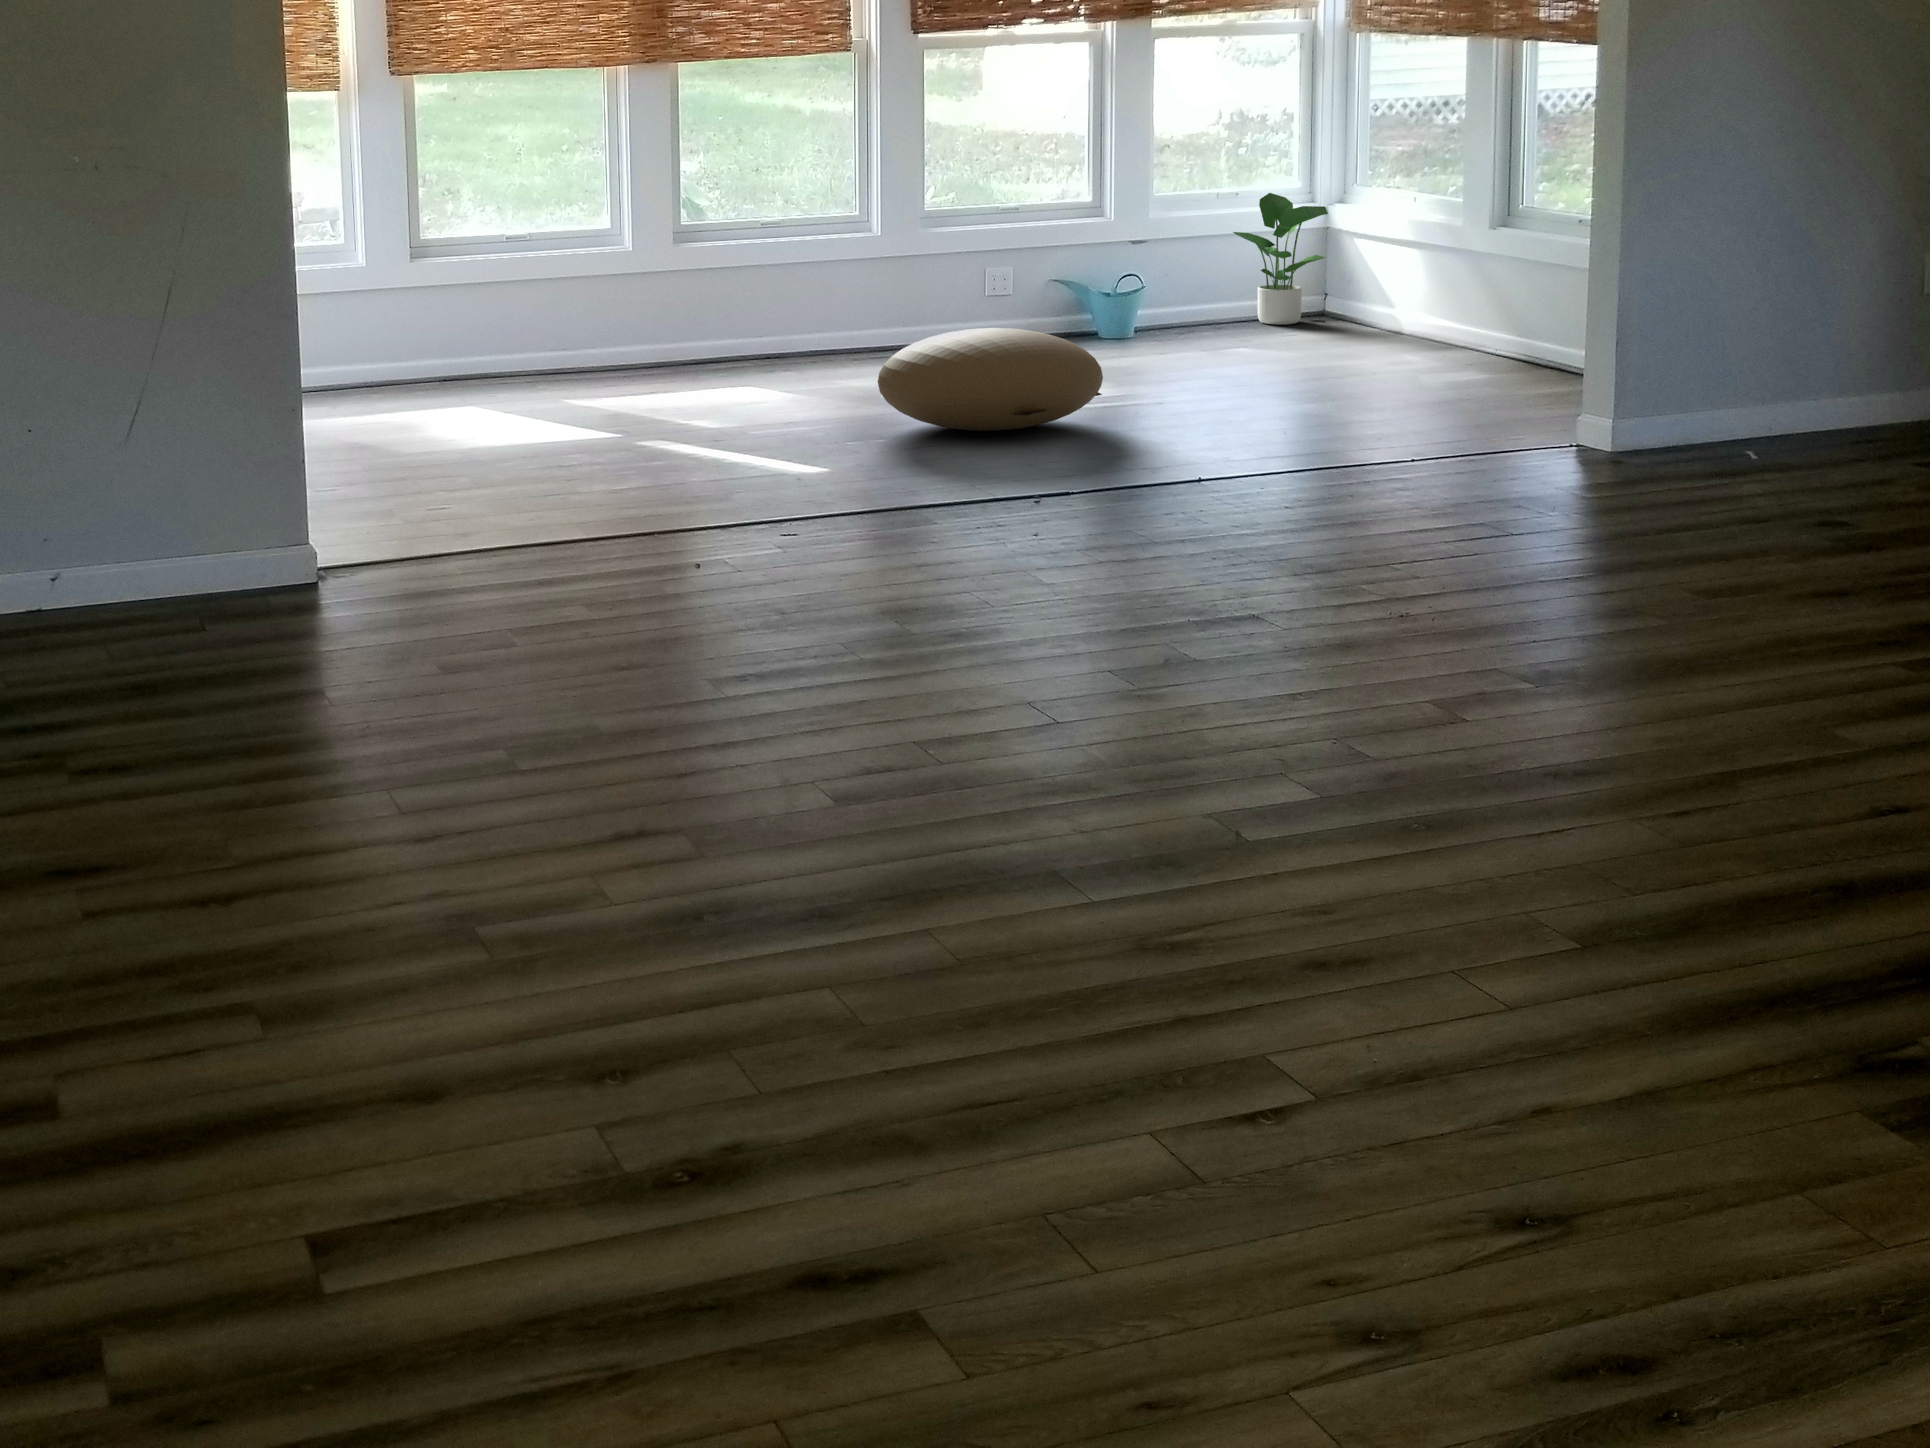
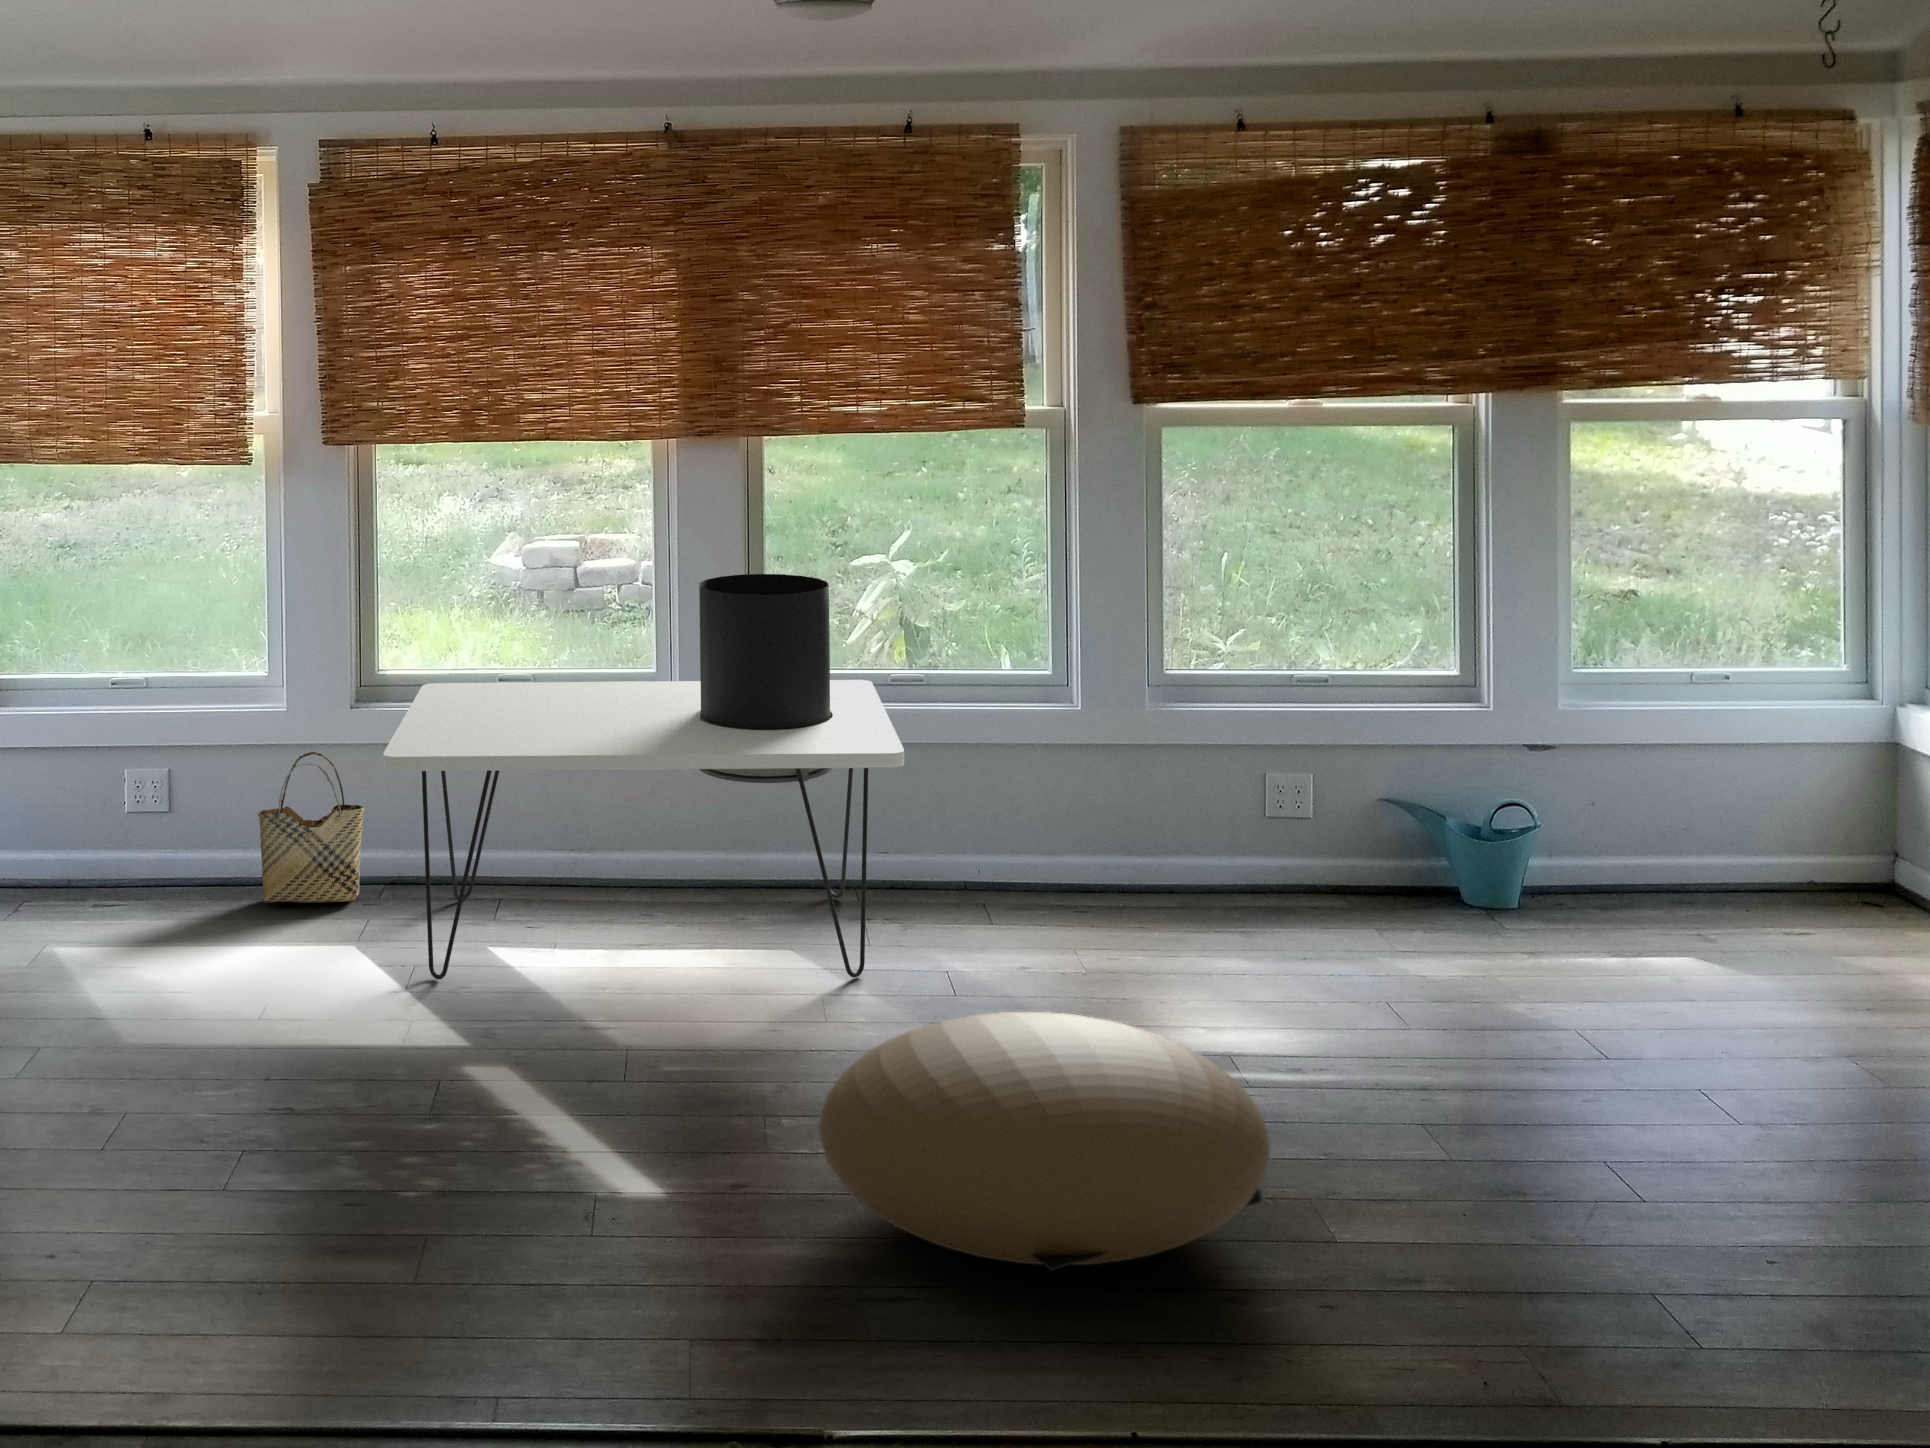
side table: none [475,142,832,397] -> present [383,574,904,980]
potted plant: present [1233,193,1328,325] -> none [1693,690,1879,931]
woven basket: none [373,283,445,383] -> present [257,752,365,903]

